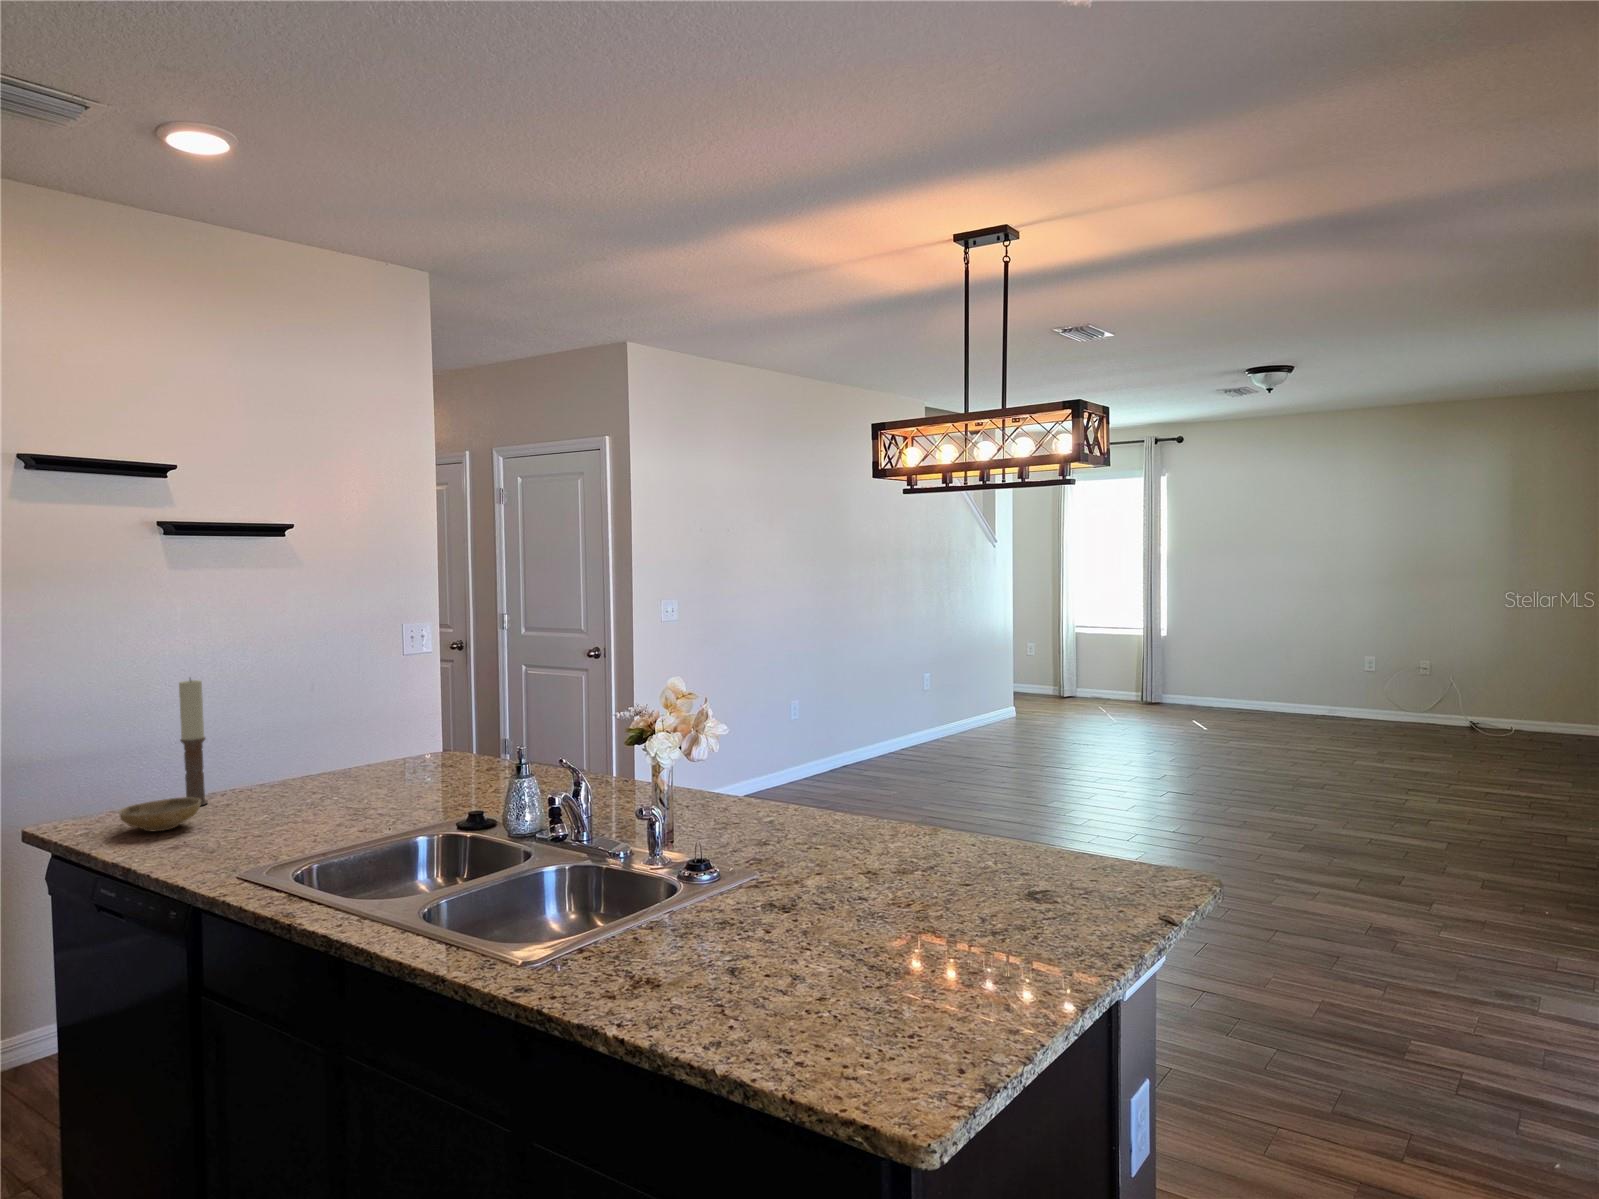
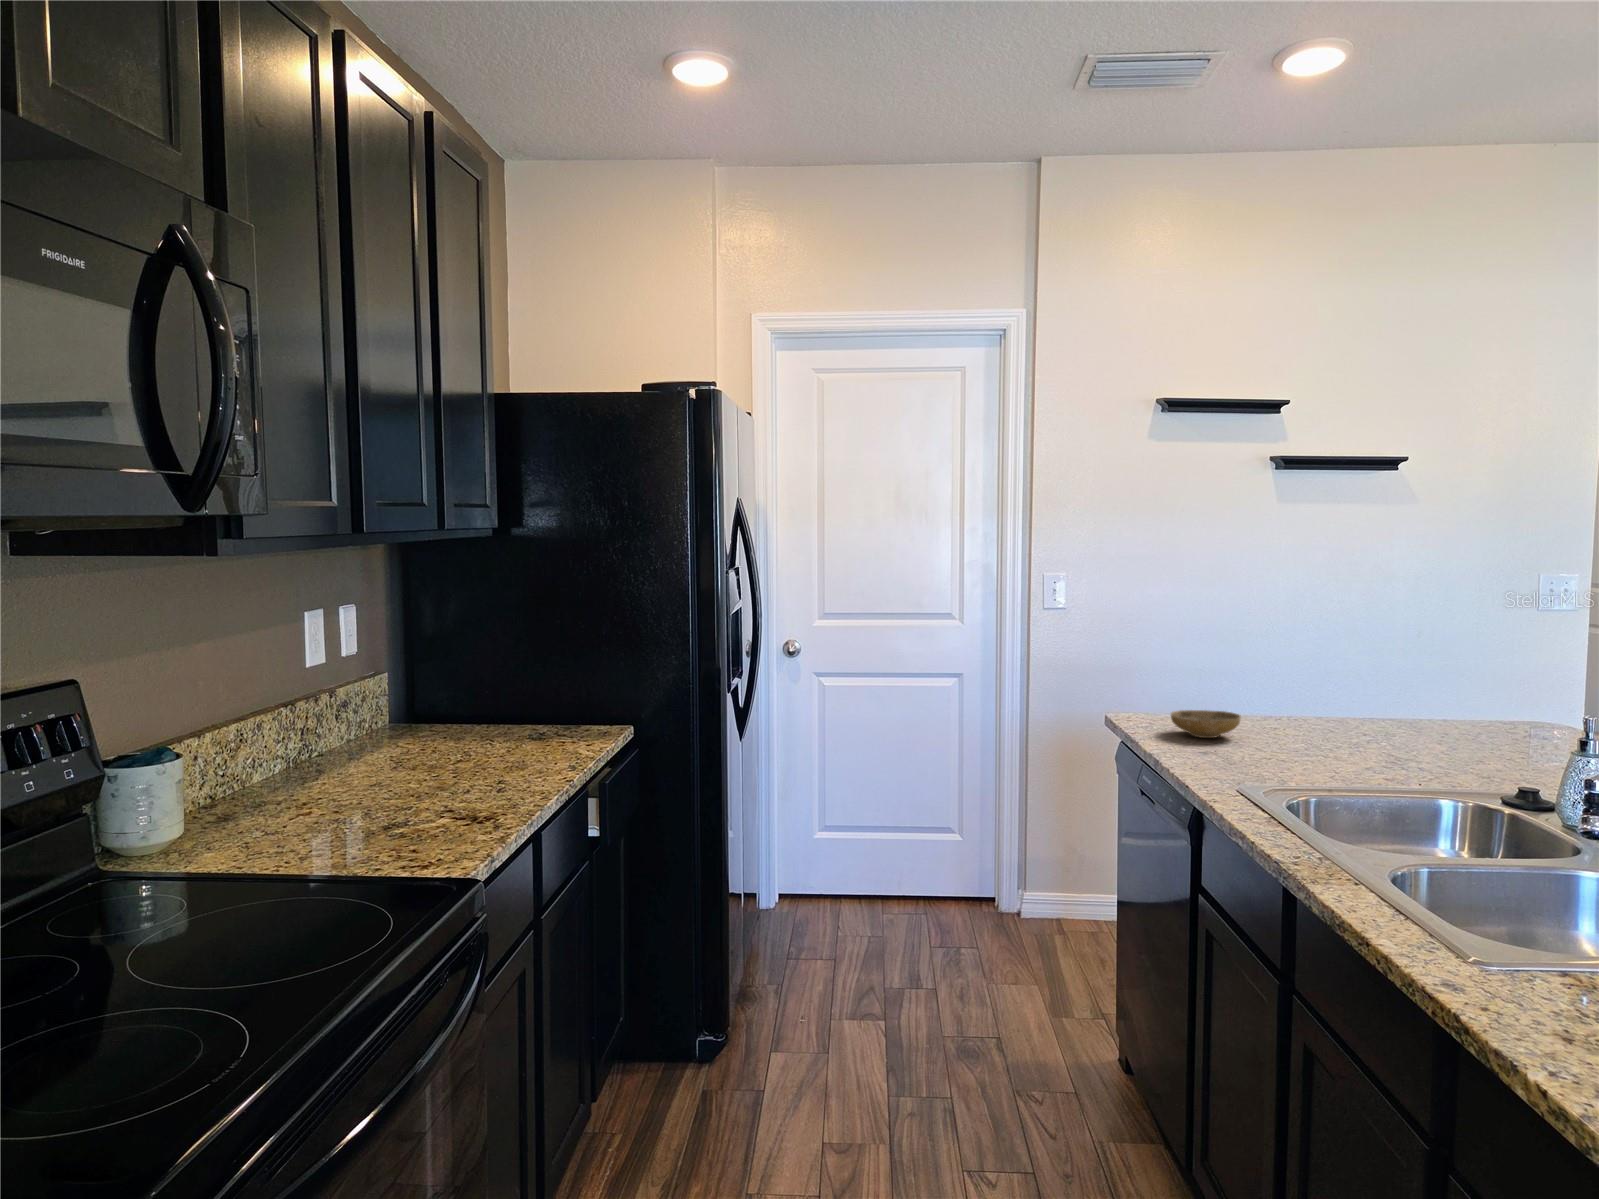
candle: present [179,680,208,805] -> none [1236,599,1261,725]

